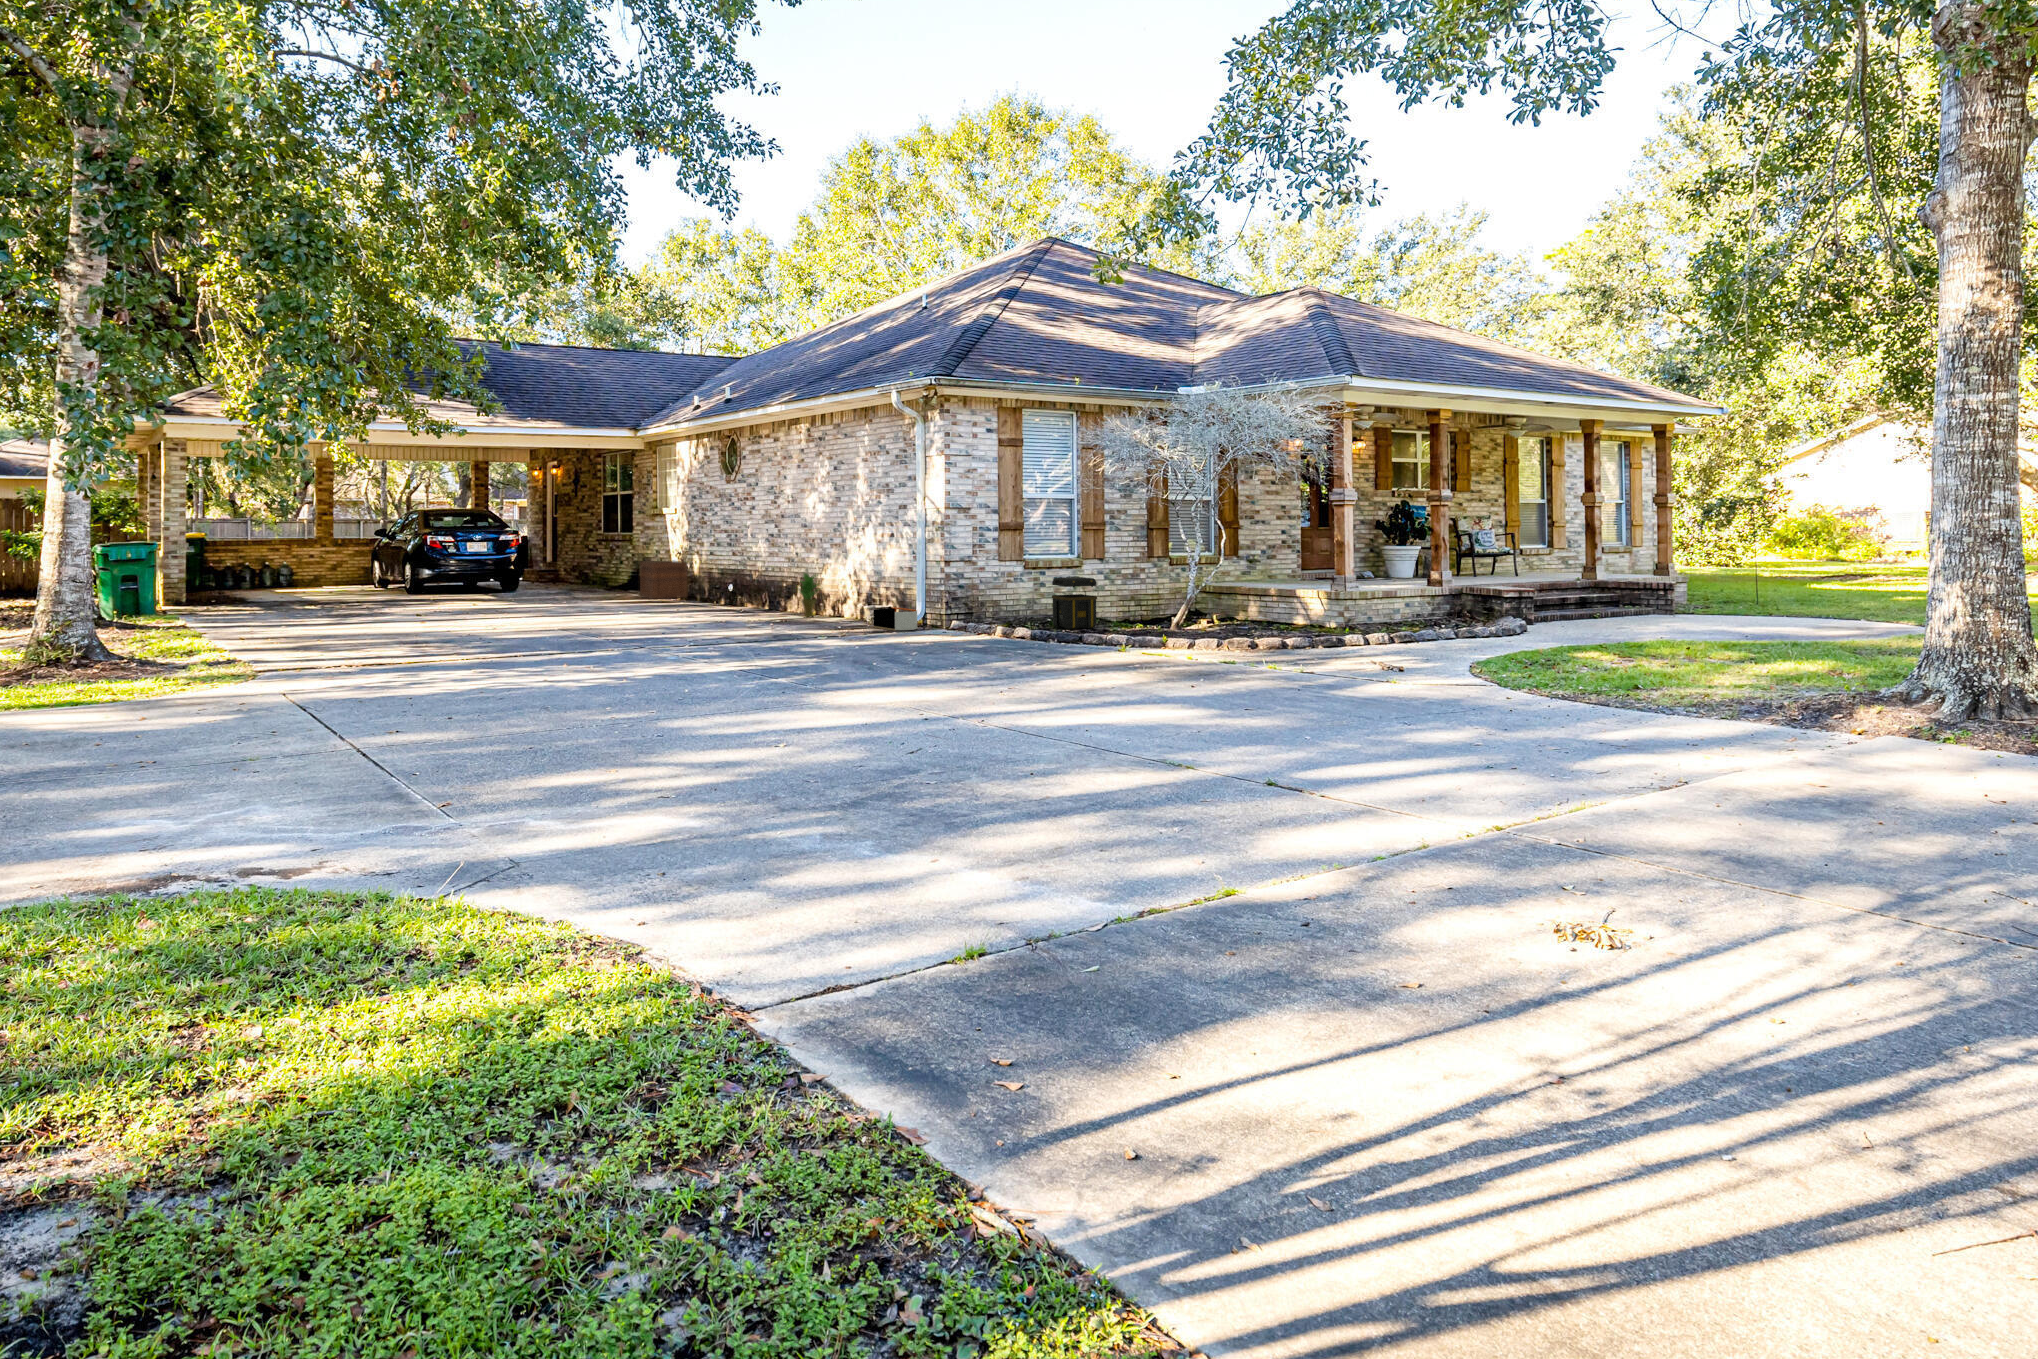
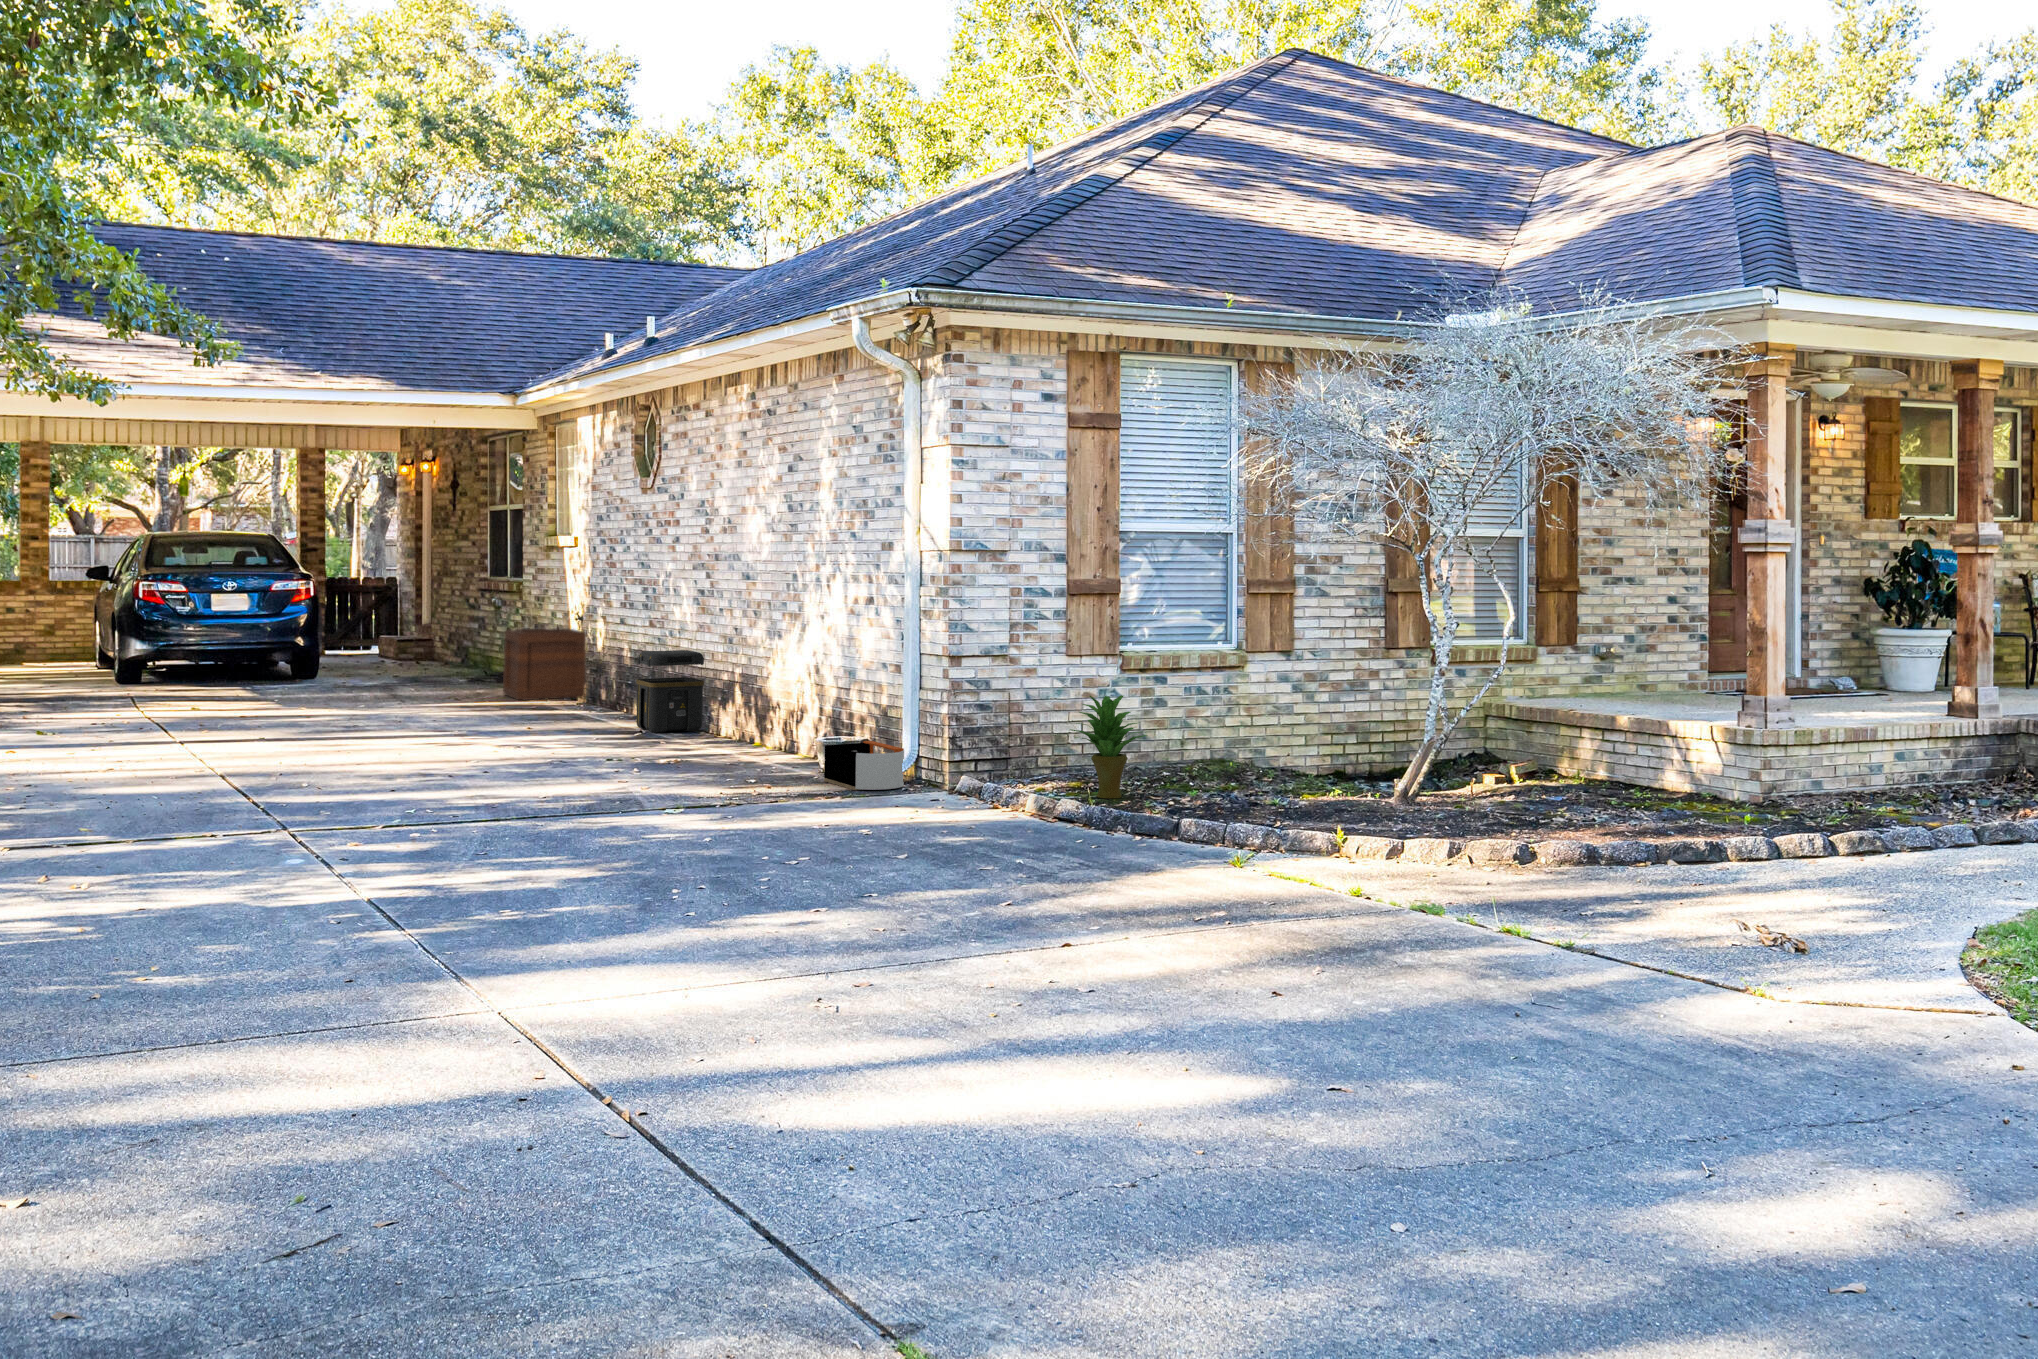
potted plant: present [798,573,820,618] -> present [1070,695,1147,798]
toolbox: present [1052,577,1097,629] -> present [636,650,704,733]

